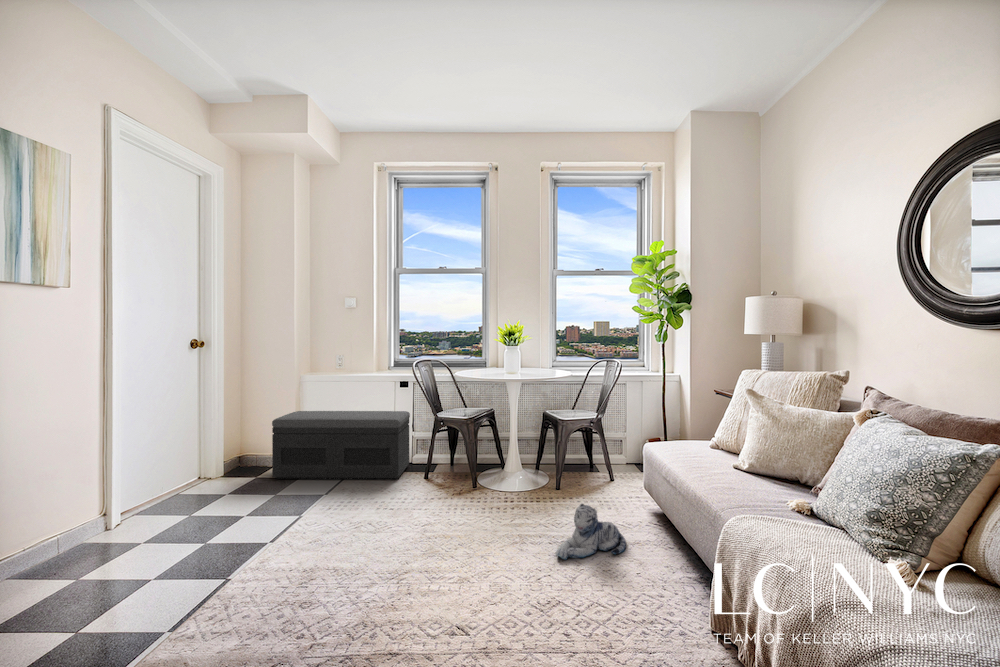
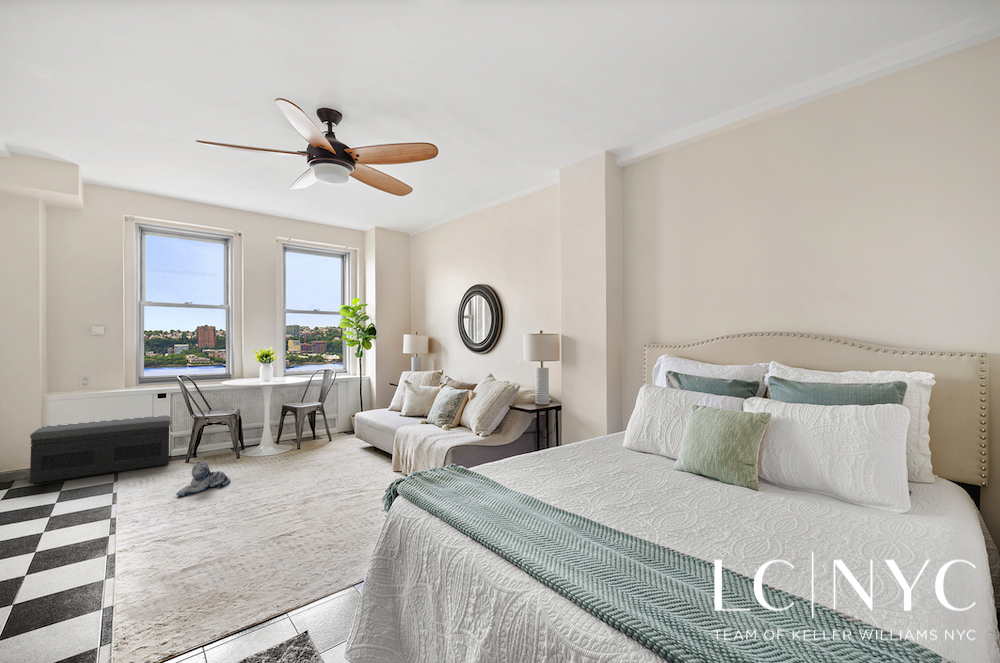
plush toy: present [556,503,626,560] -> present [176,462,230,496]

